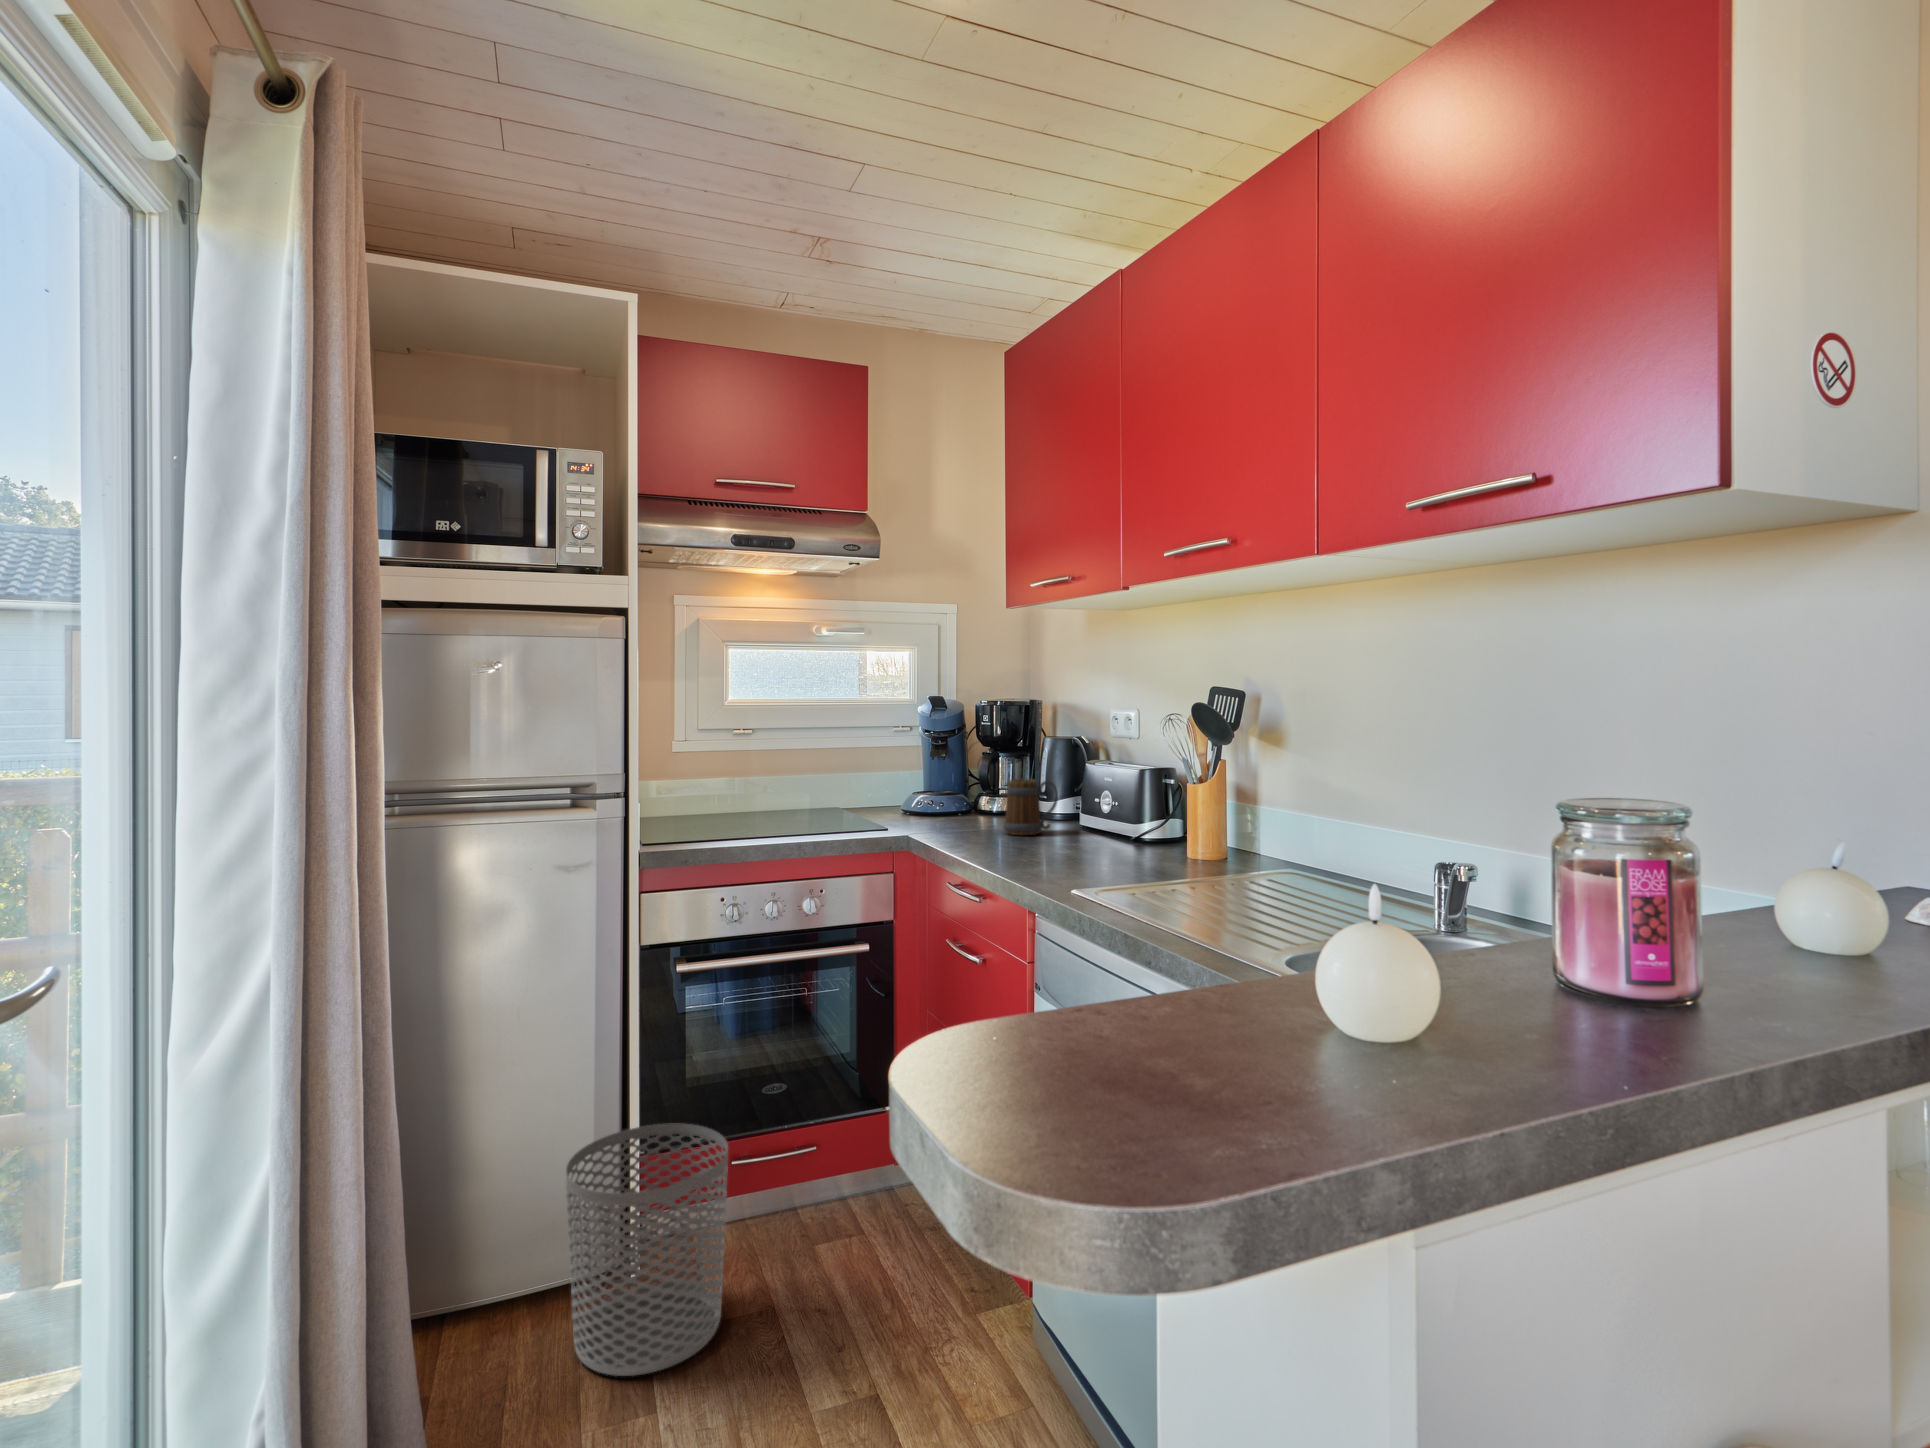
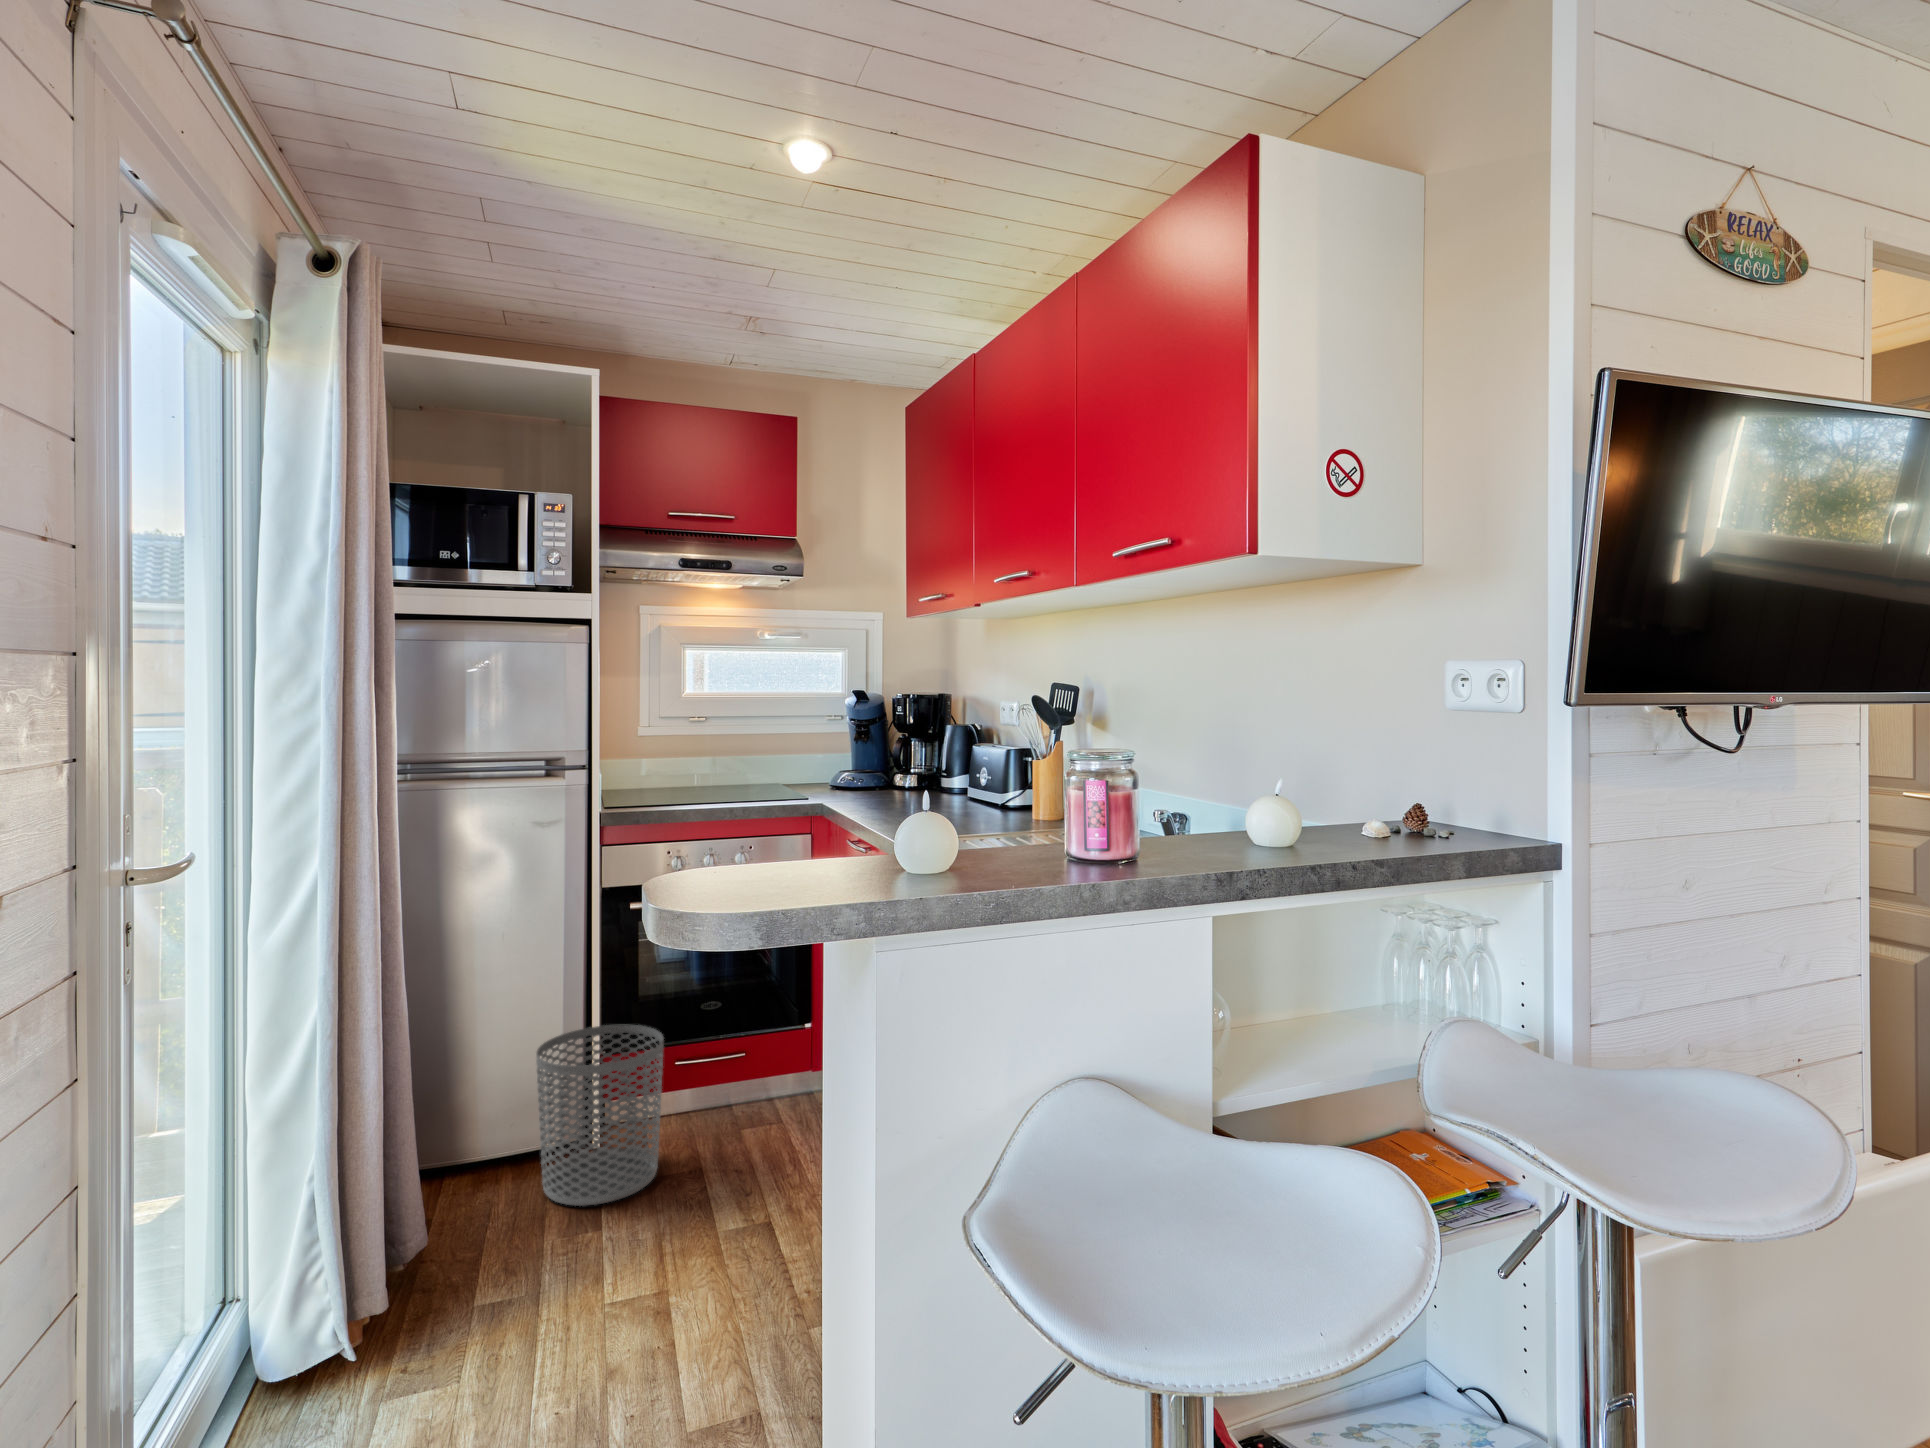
mug: present [1004,779,1058,835] -> none [903,758,947,804]

